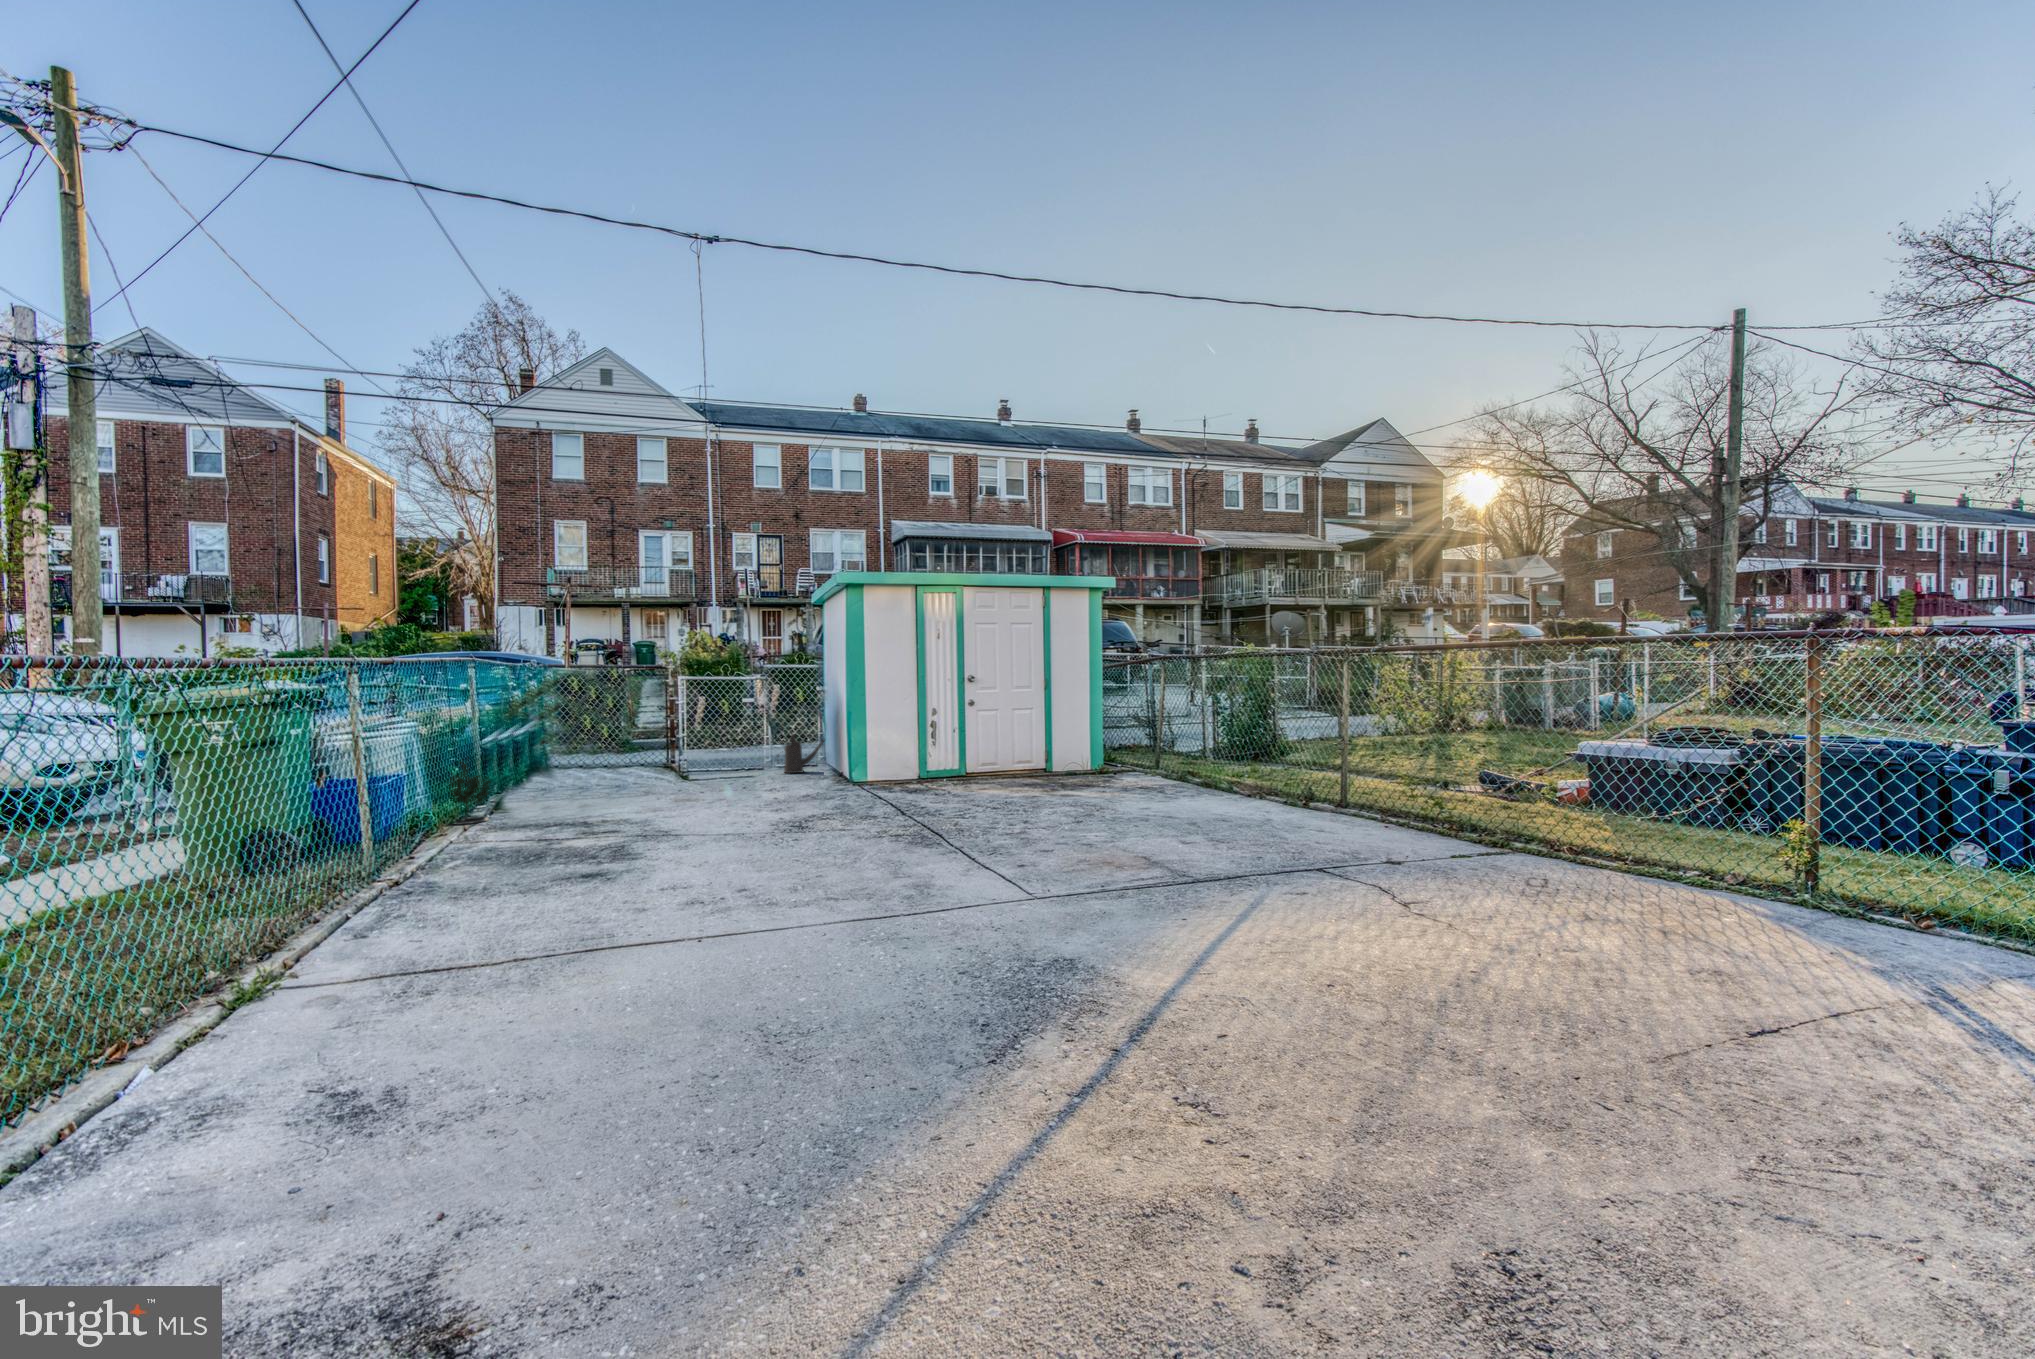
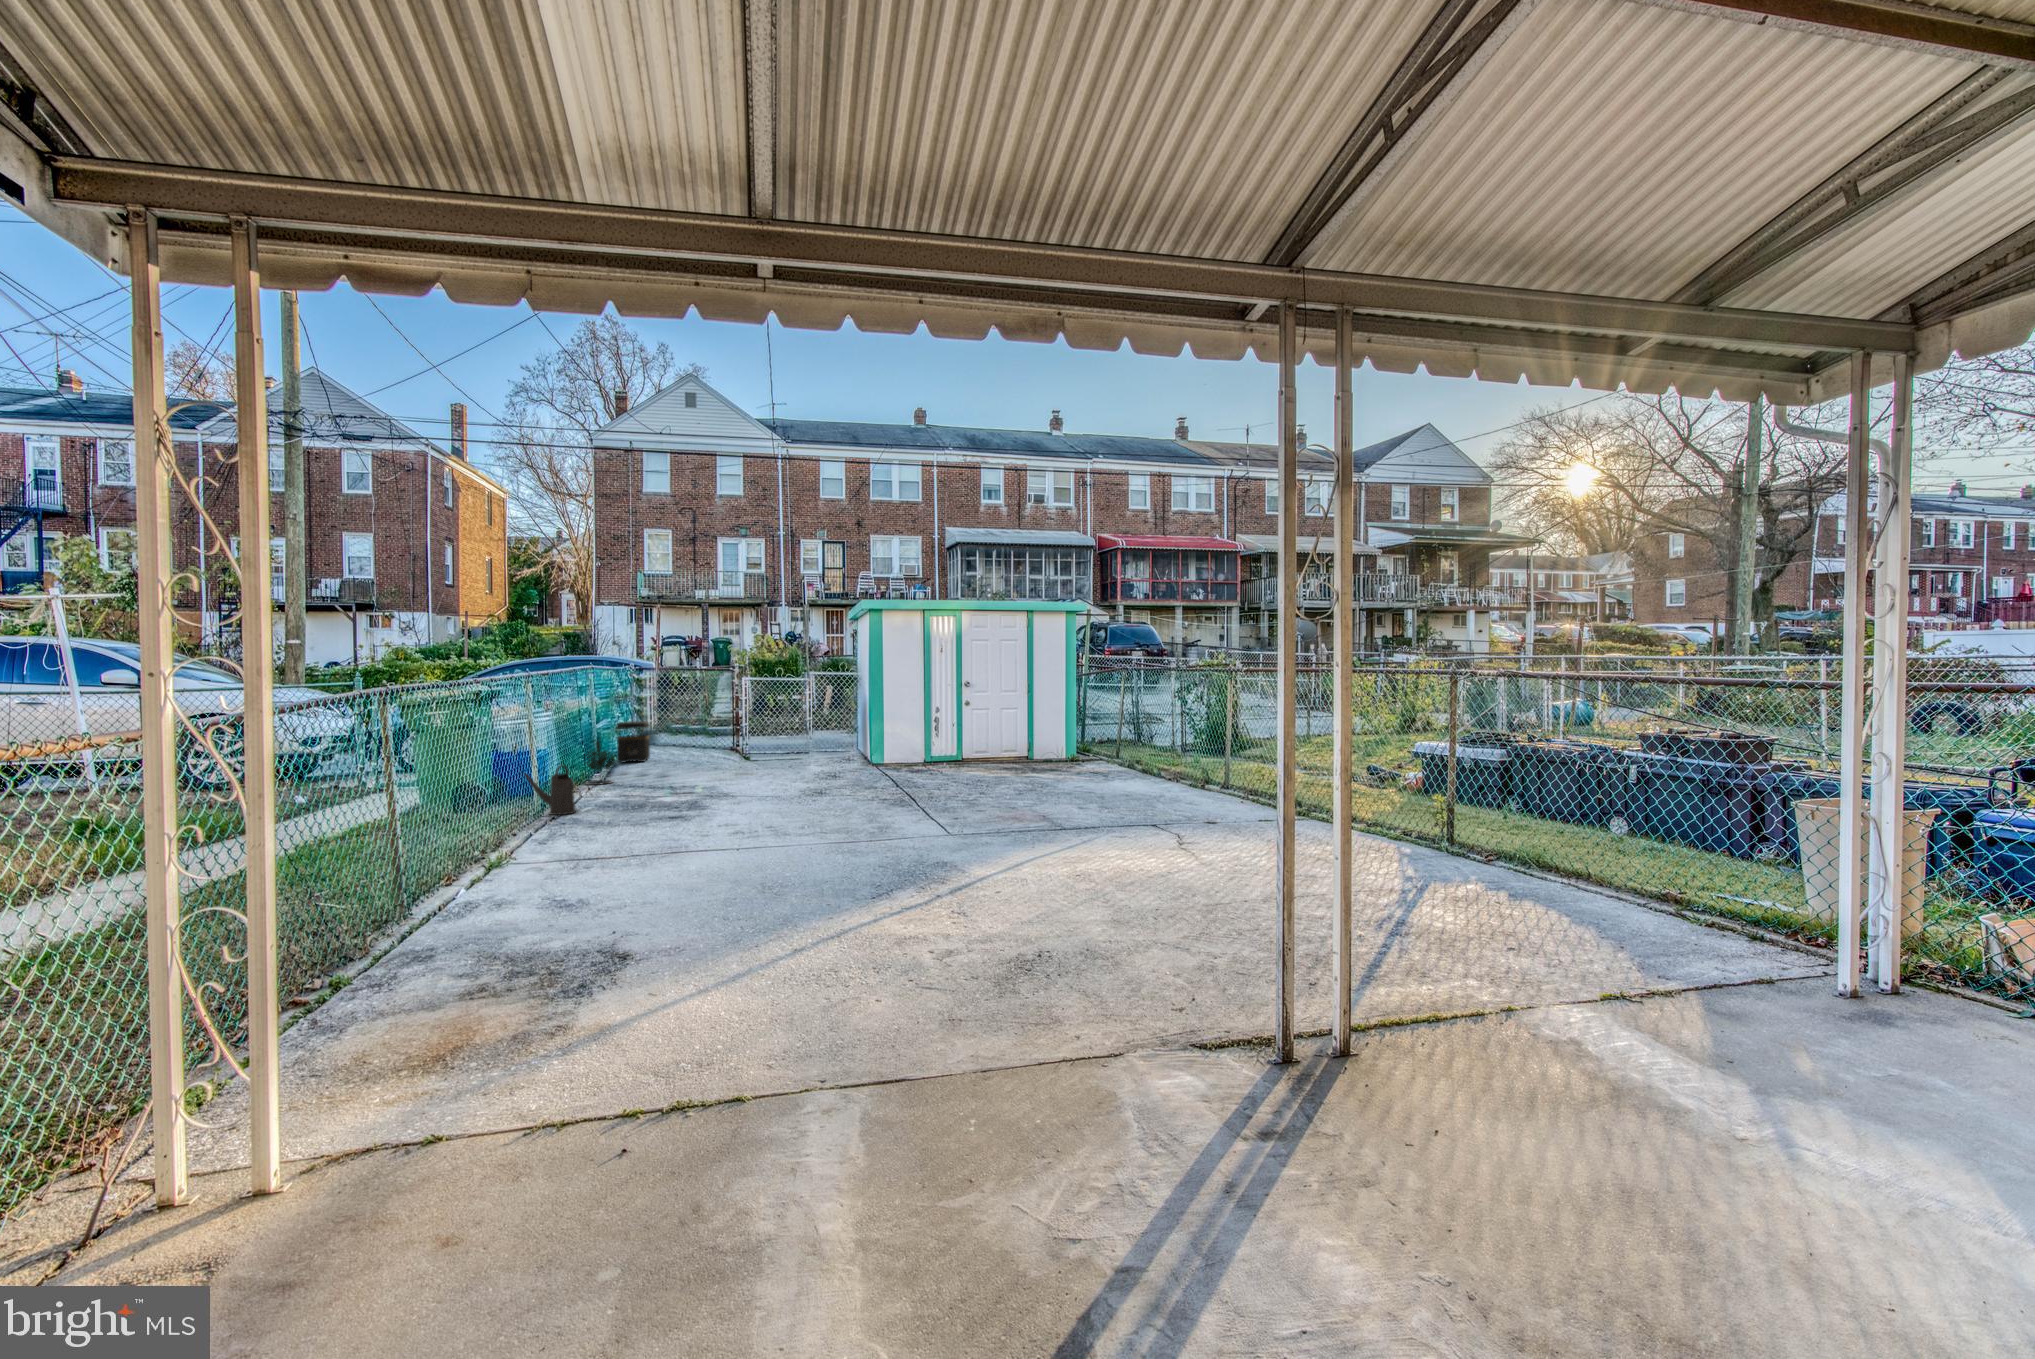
toolbox: none [502,734,549,789] -> present [617,721,650,762]
watering can: present [784,734,825,773] -> present [524,765,581,815]

